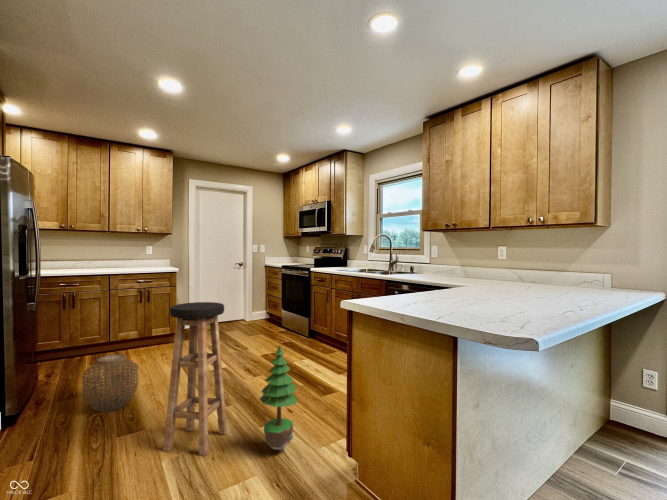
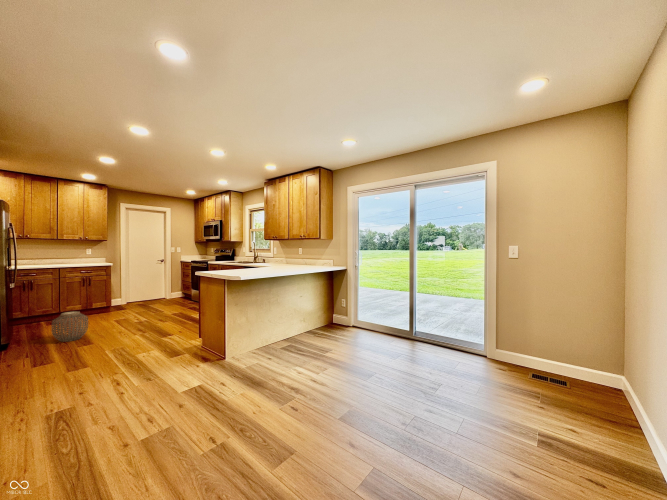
bar stool: present [163,302,227,456] -> none [106,279,143,350]
potted tree: present [260,345,297,450] -> none [159,296,179,344]

